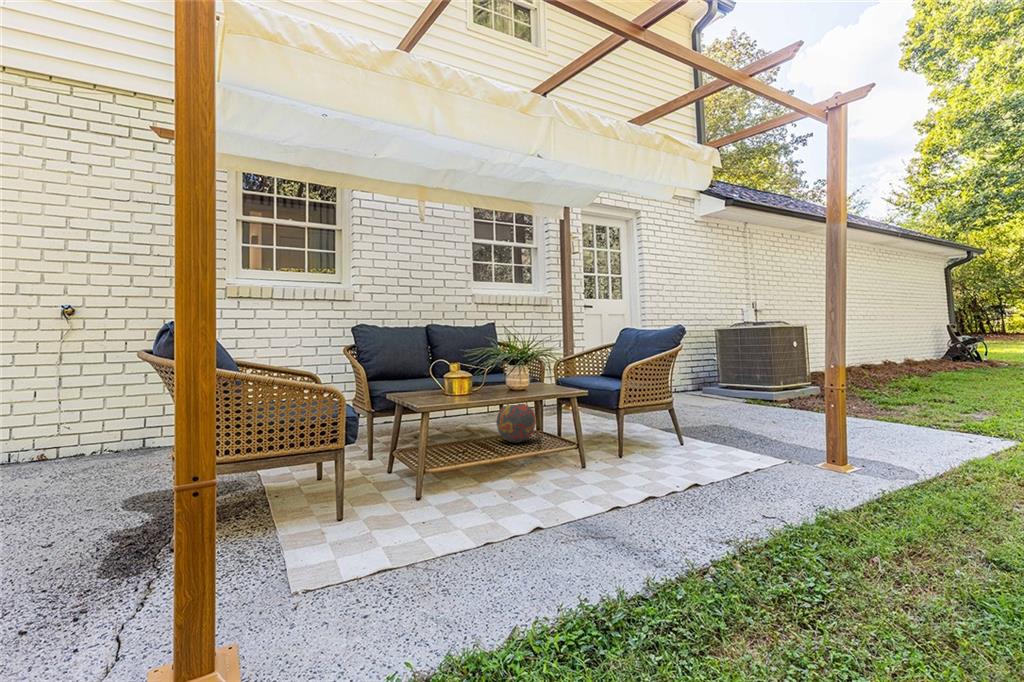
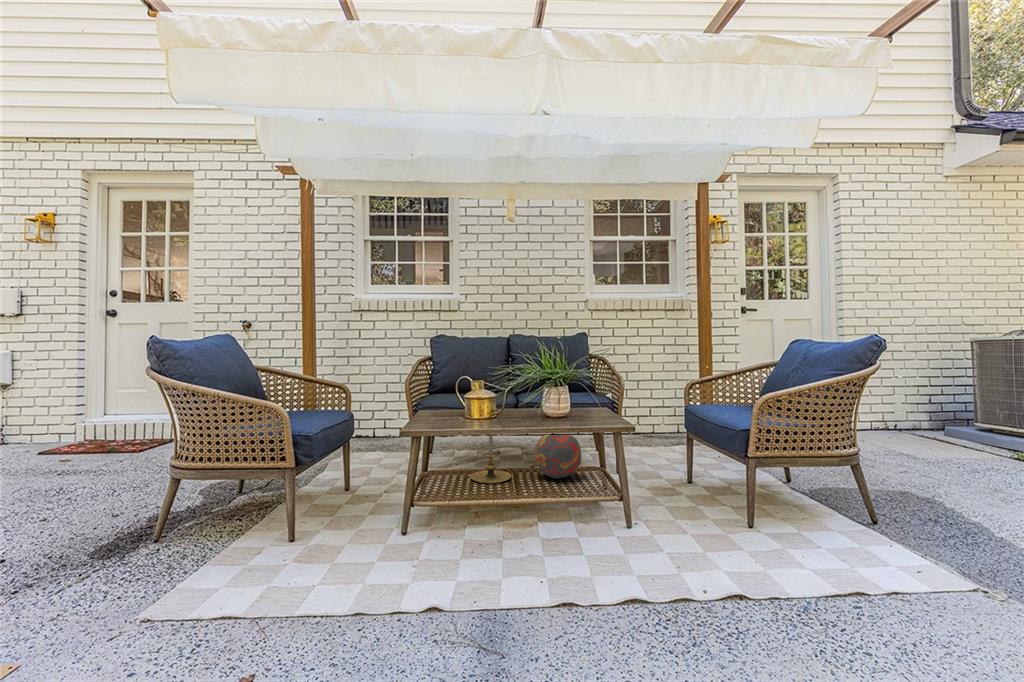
candle holder: none [446,408,483,454] -> present [471,435,511,484]

